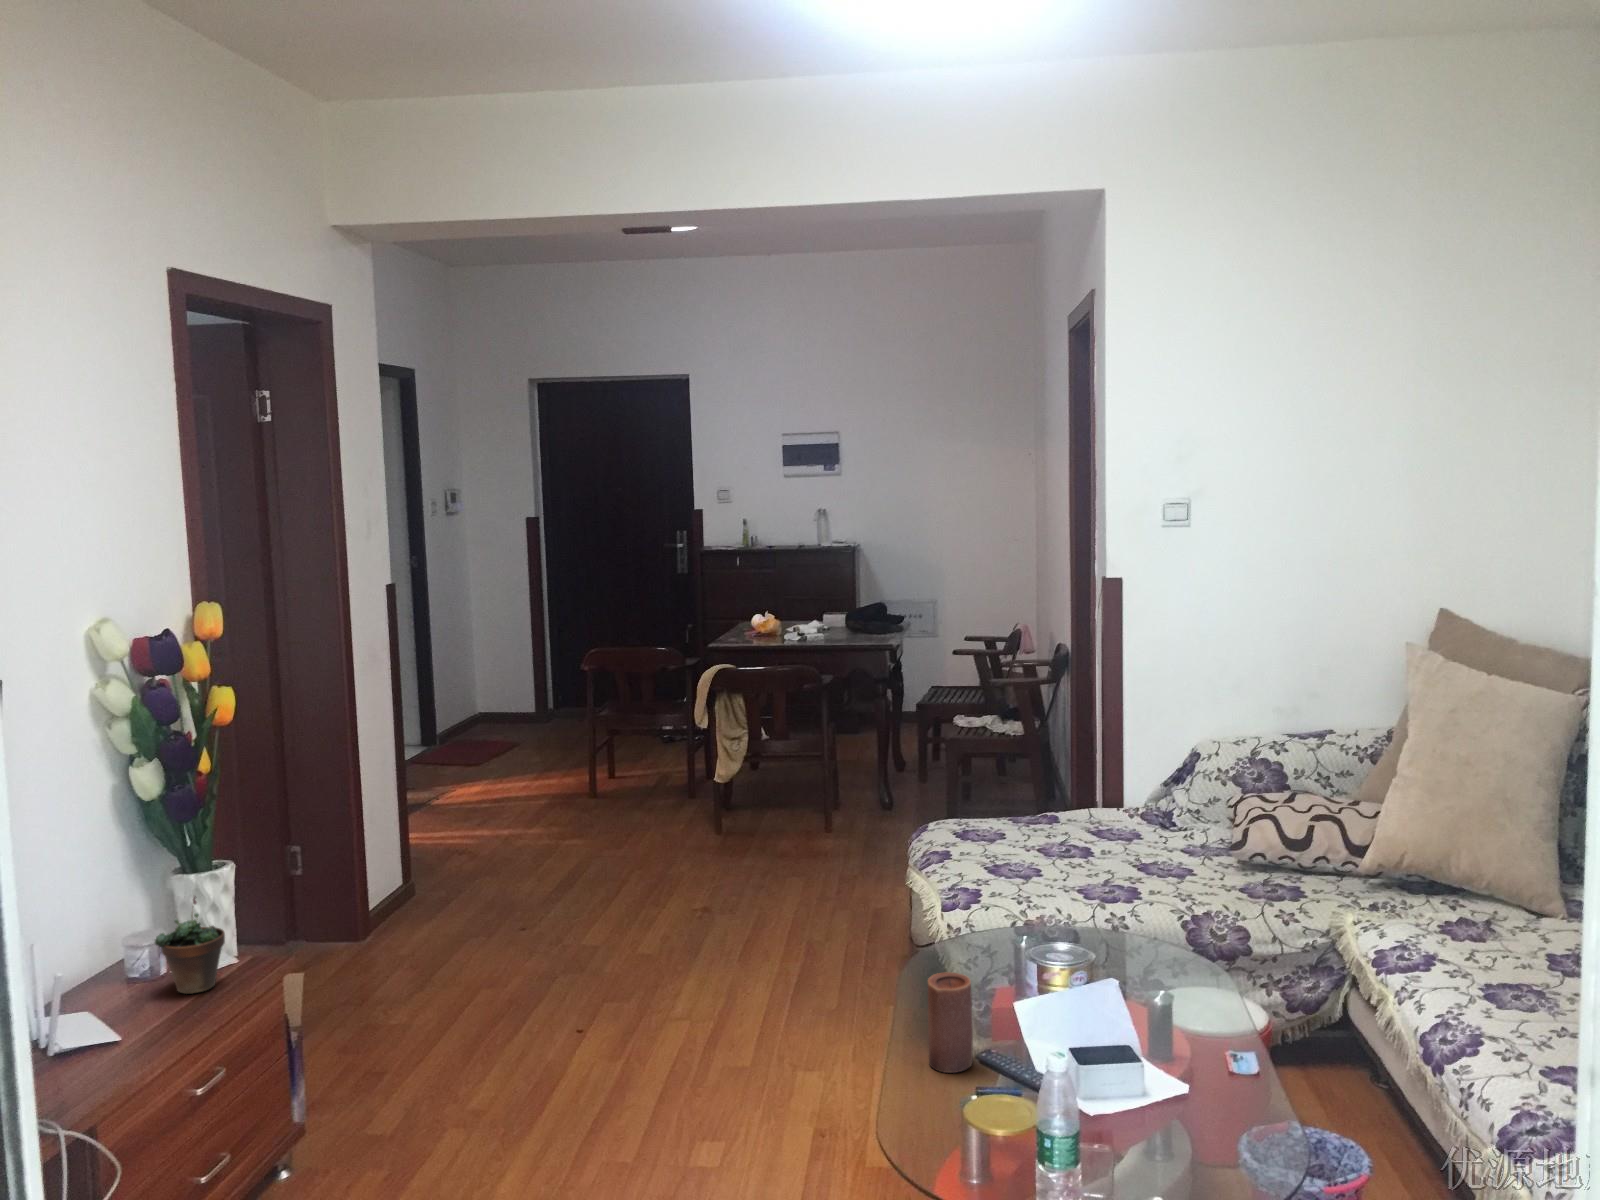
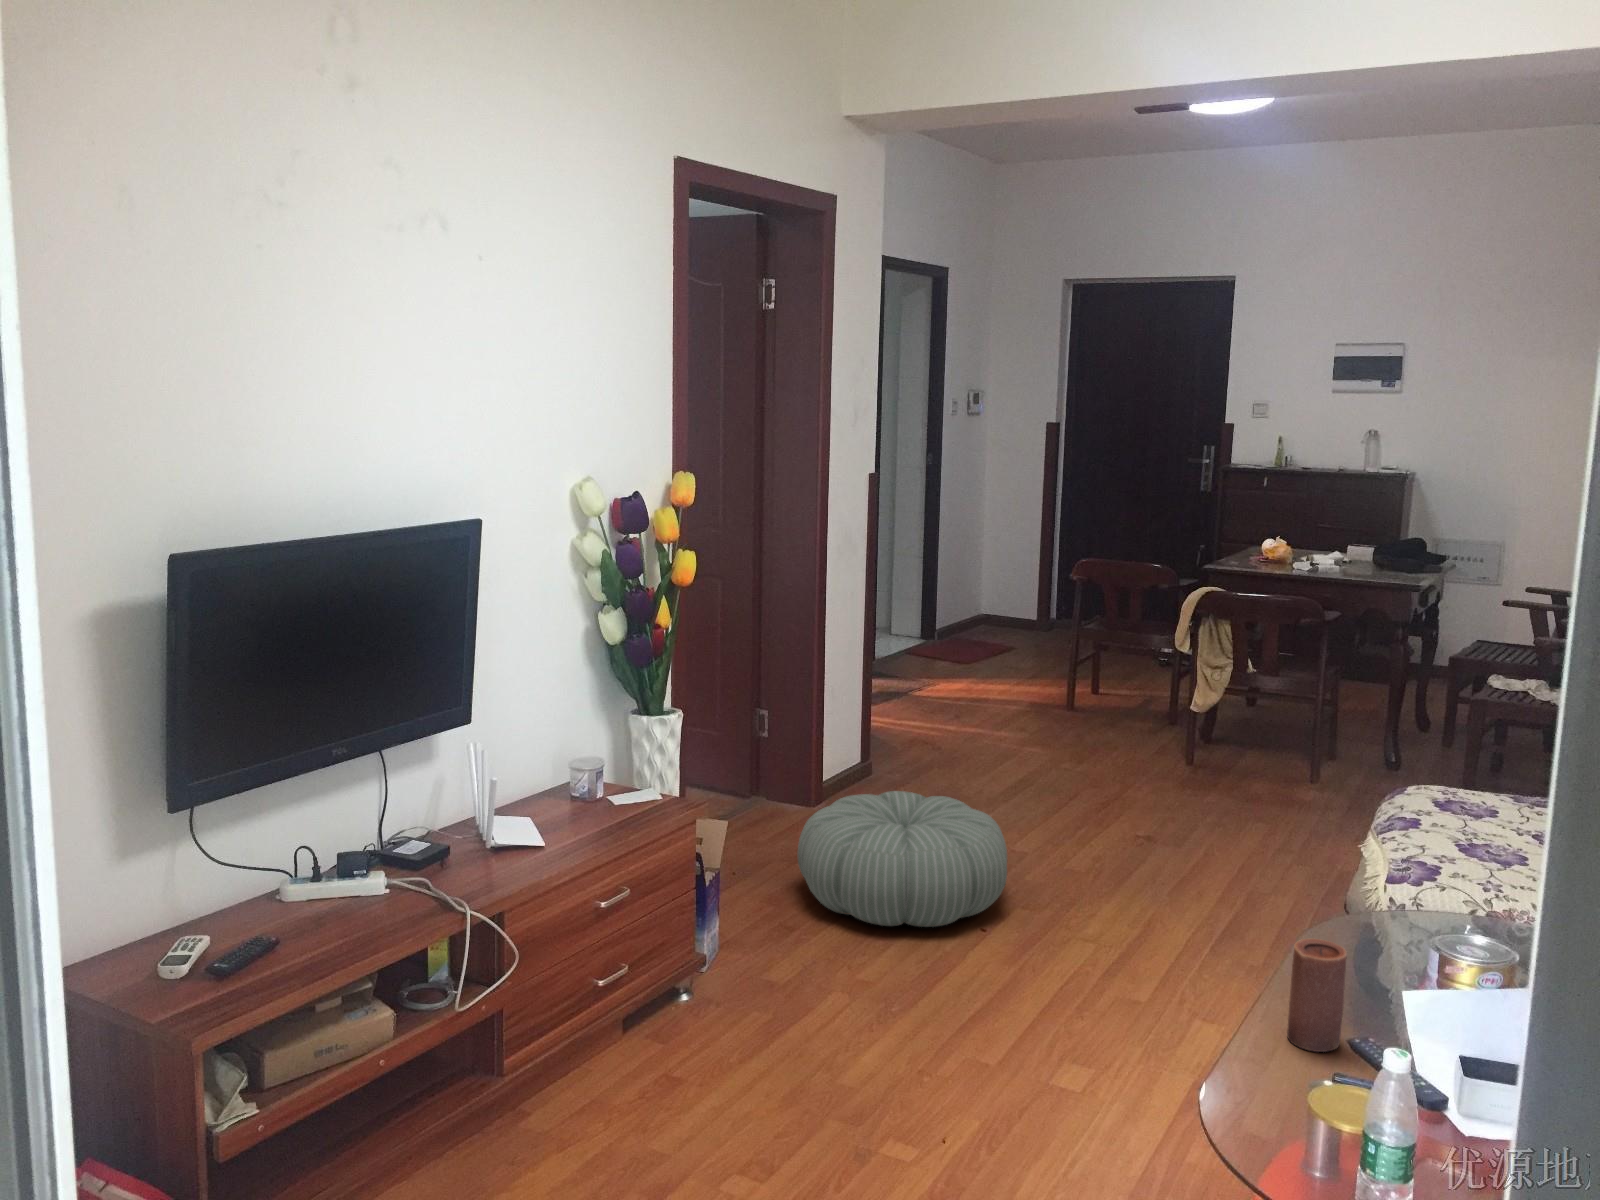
succulent plant: present [155,896,225,994] -> none [592,731,651,819]
pouf: none [369,904,591,1049] -> present [797,791,1007,927]

